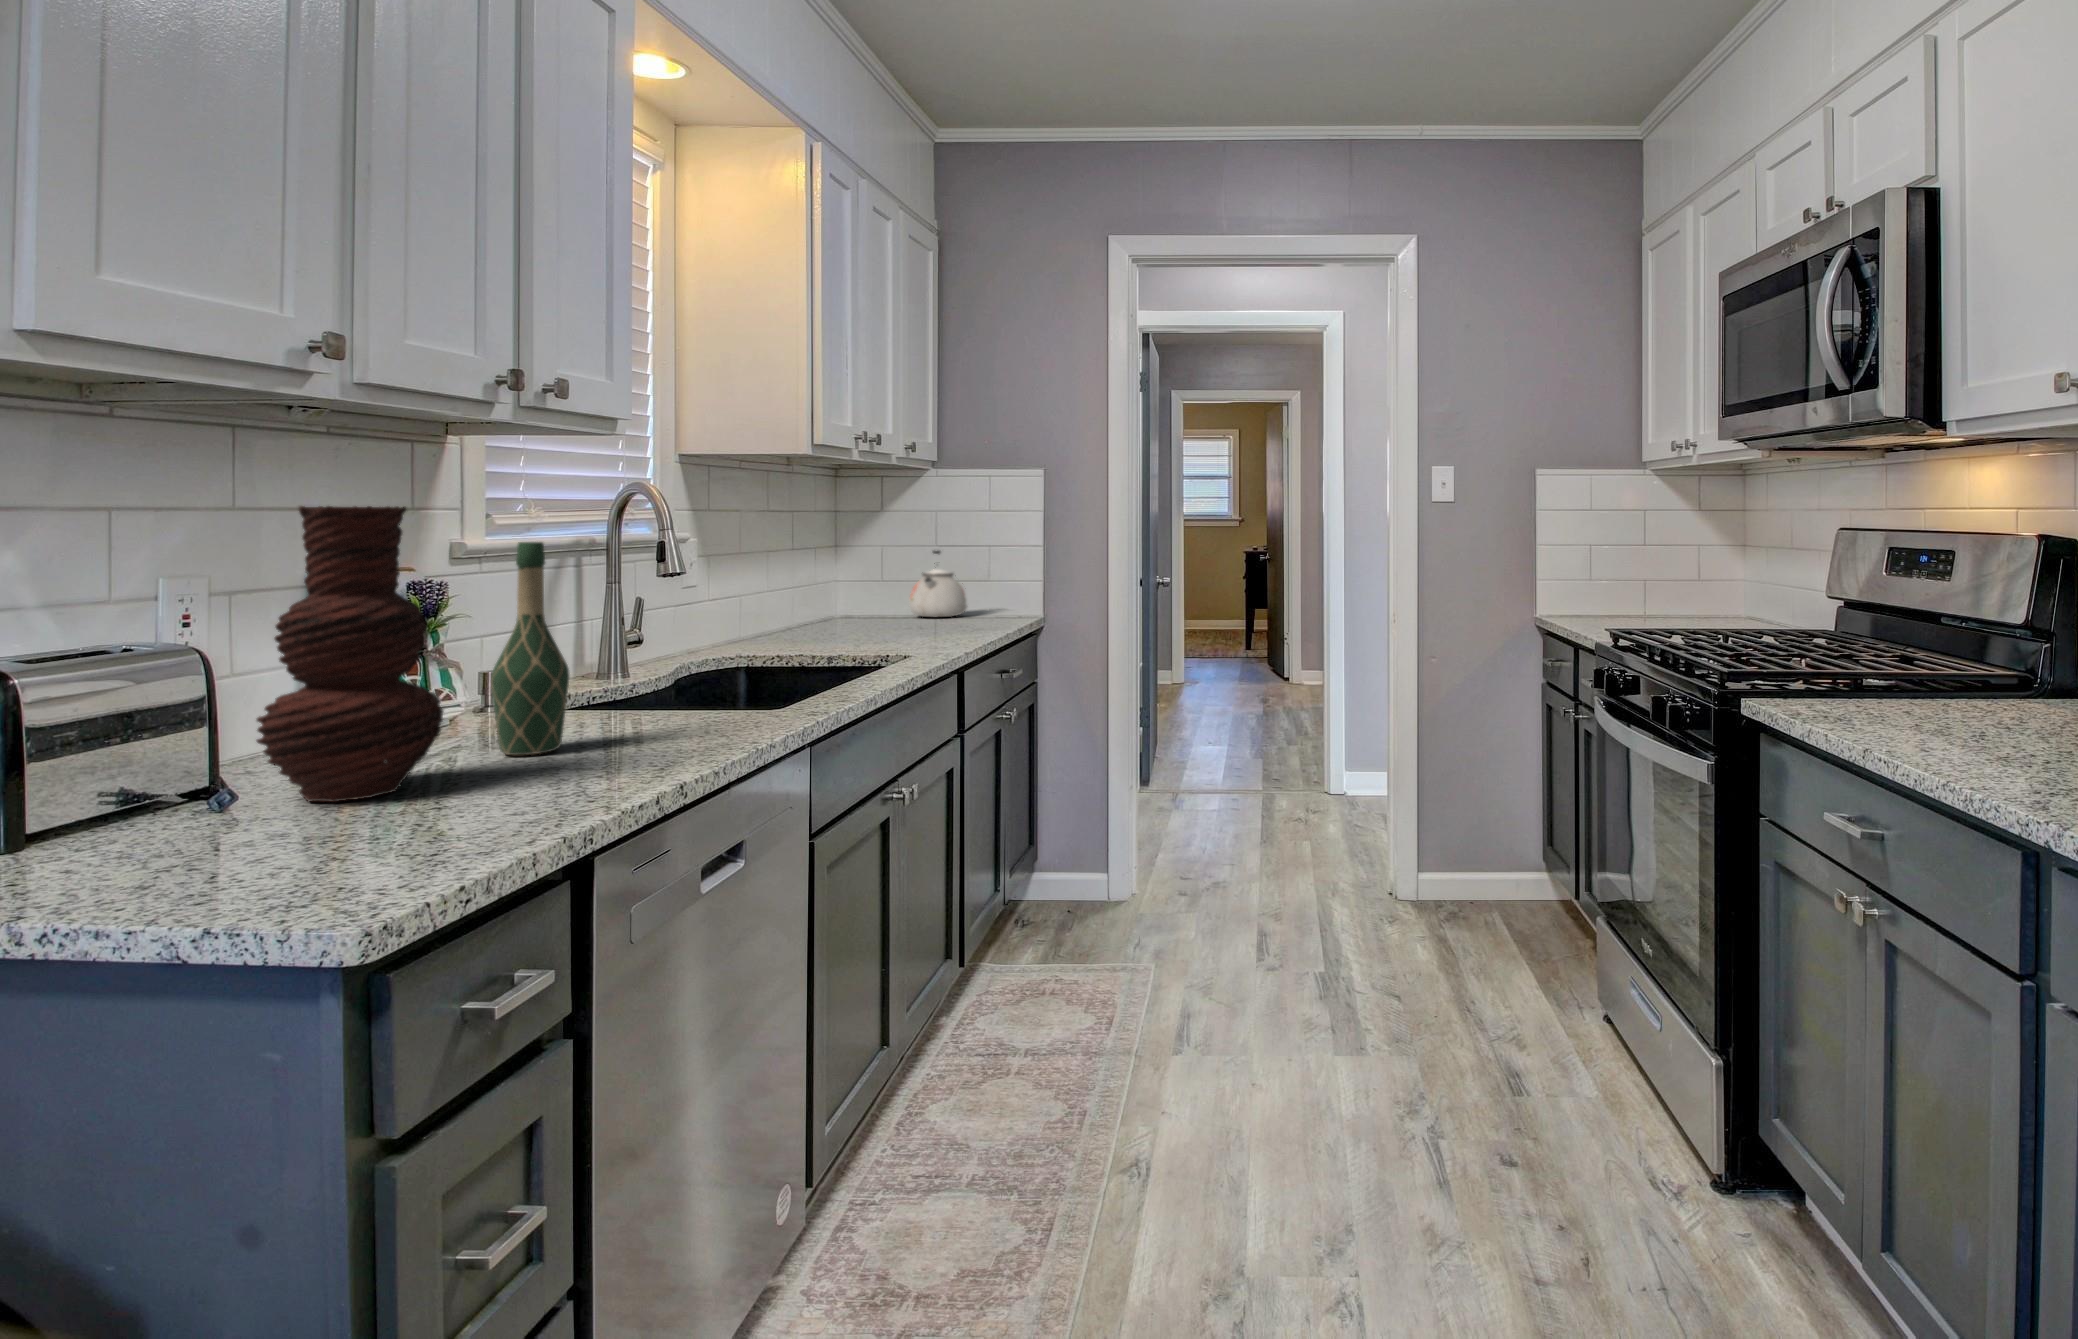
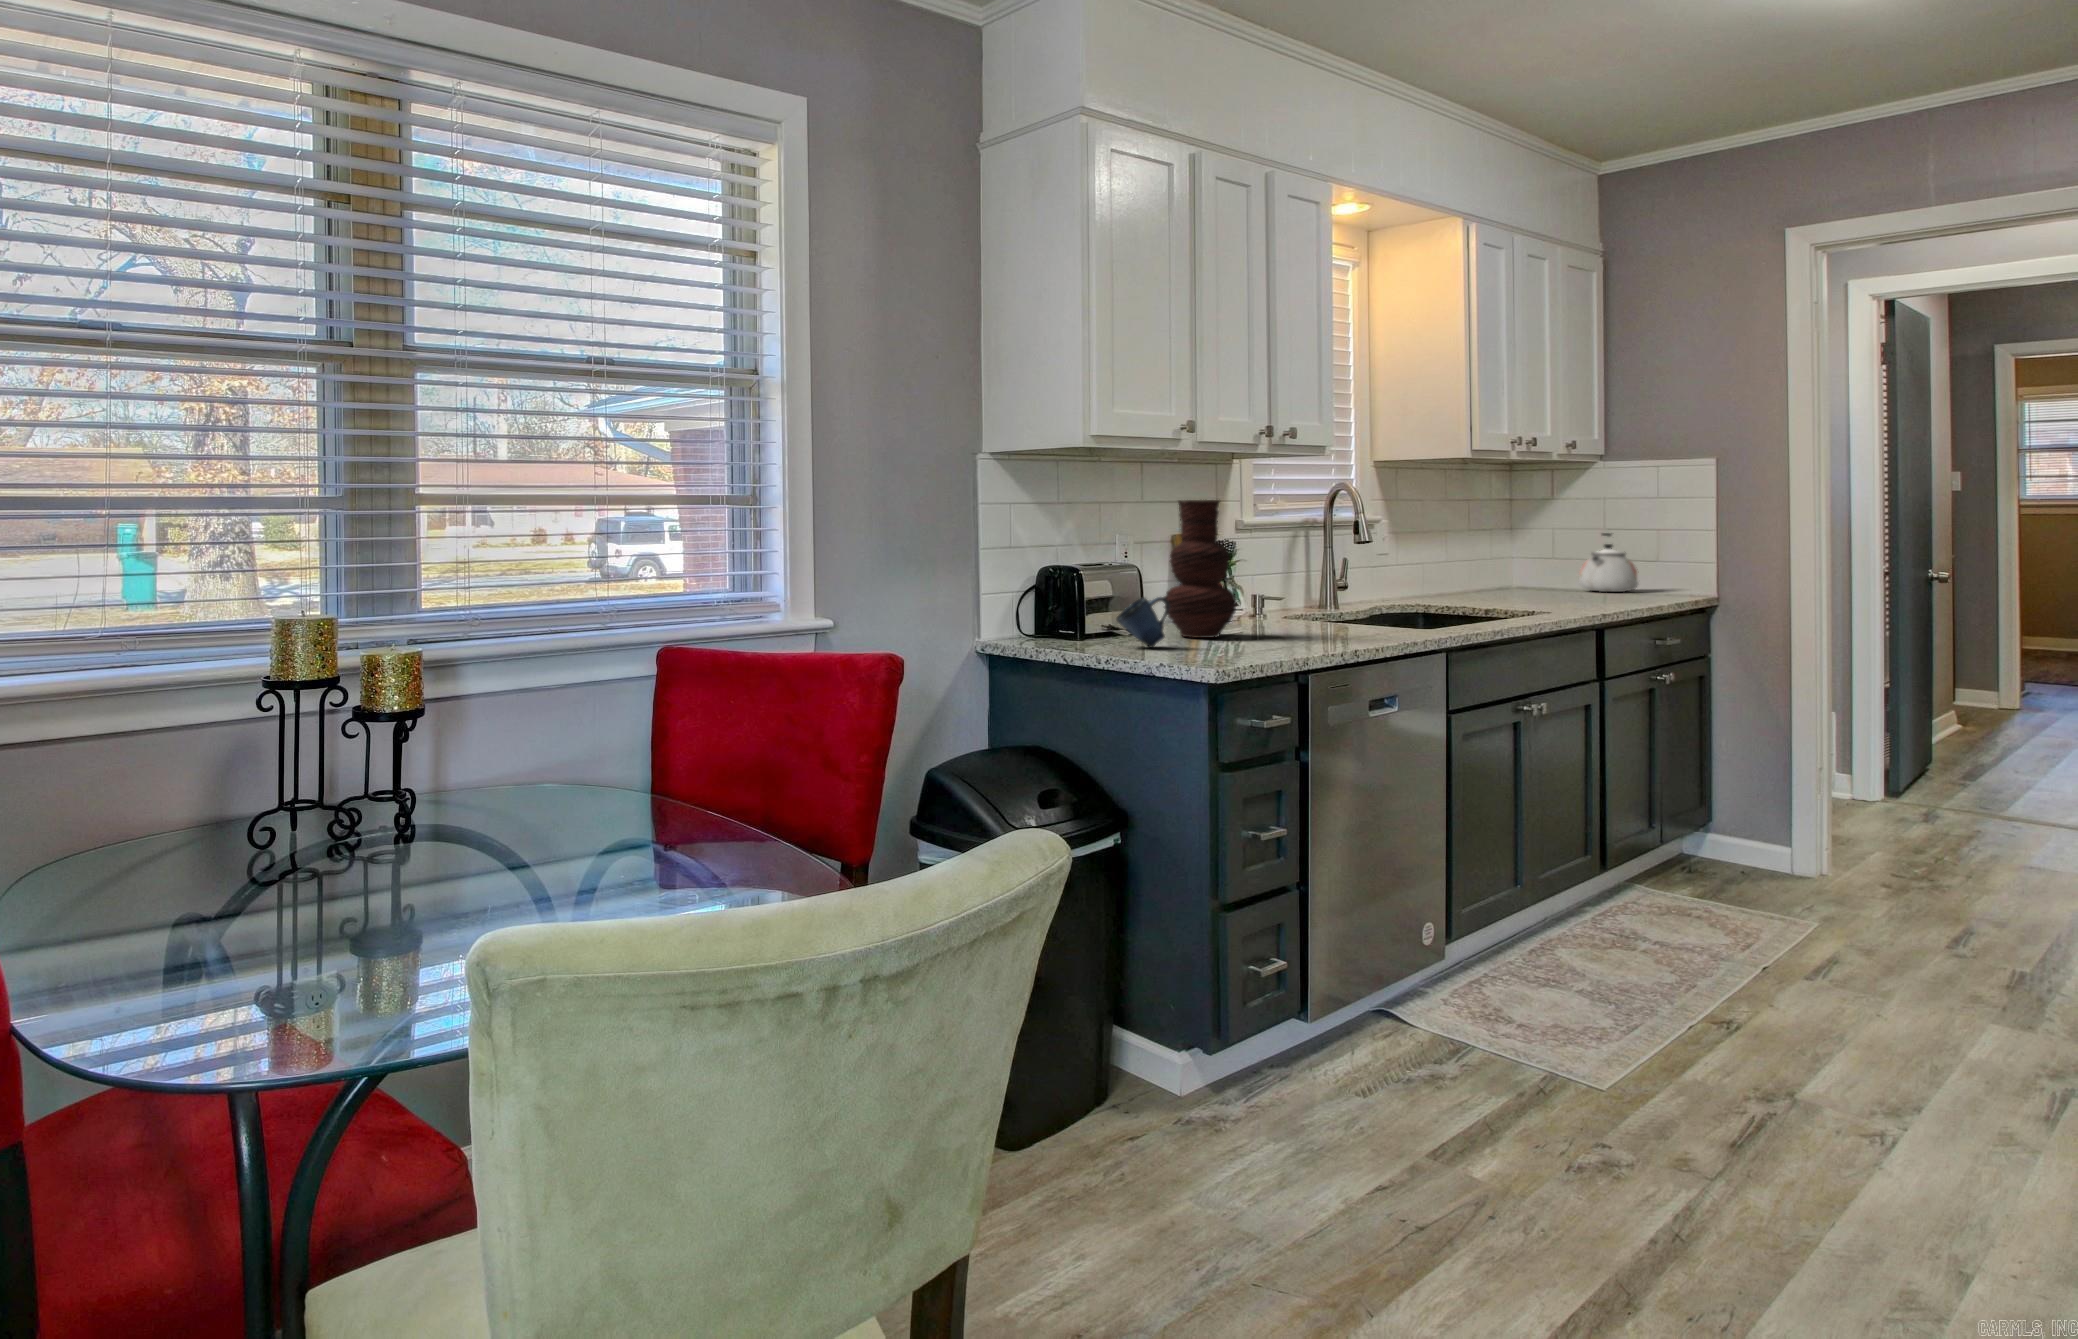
wine bottle: present [491,542,570,755] -> none [1258,518,1296,632]
mug: none [76,738,255,867] -> present [1116,597,1170,647]

